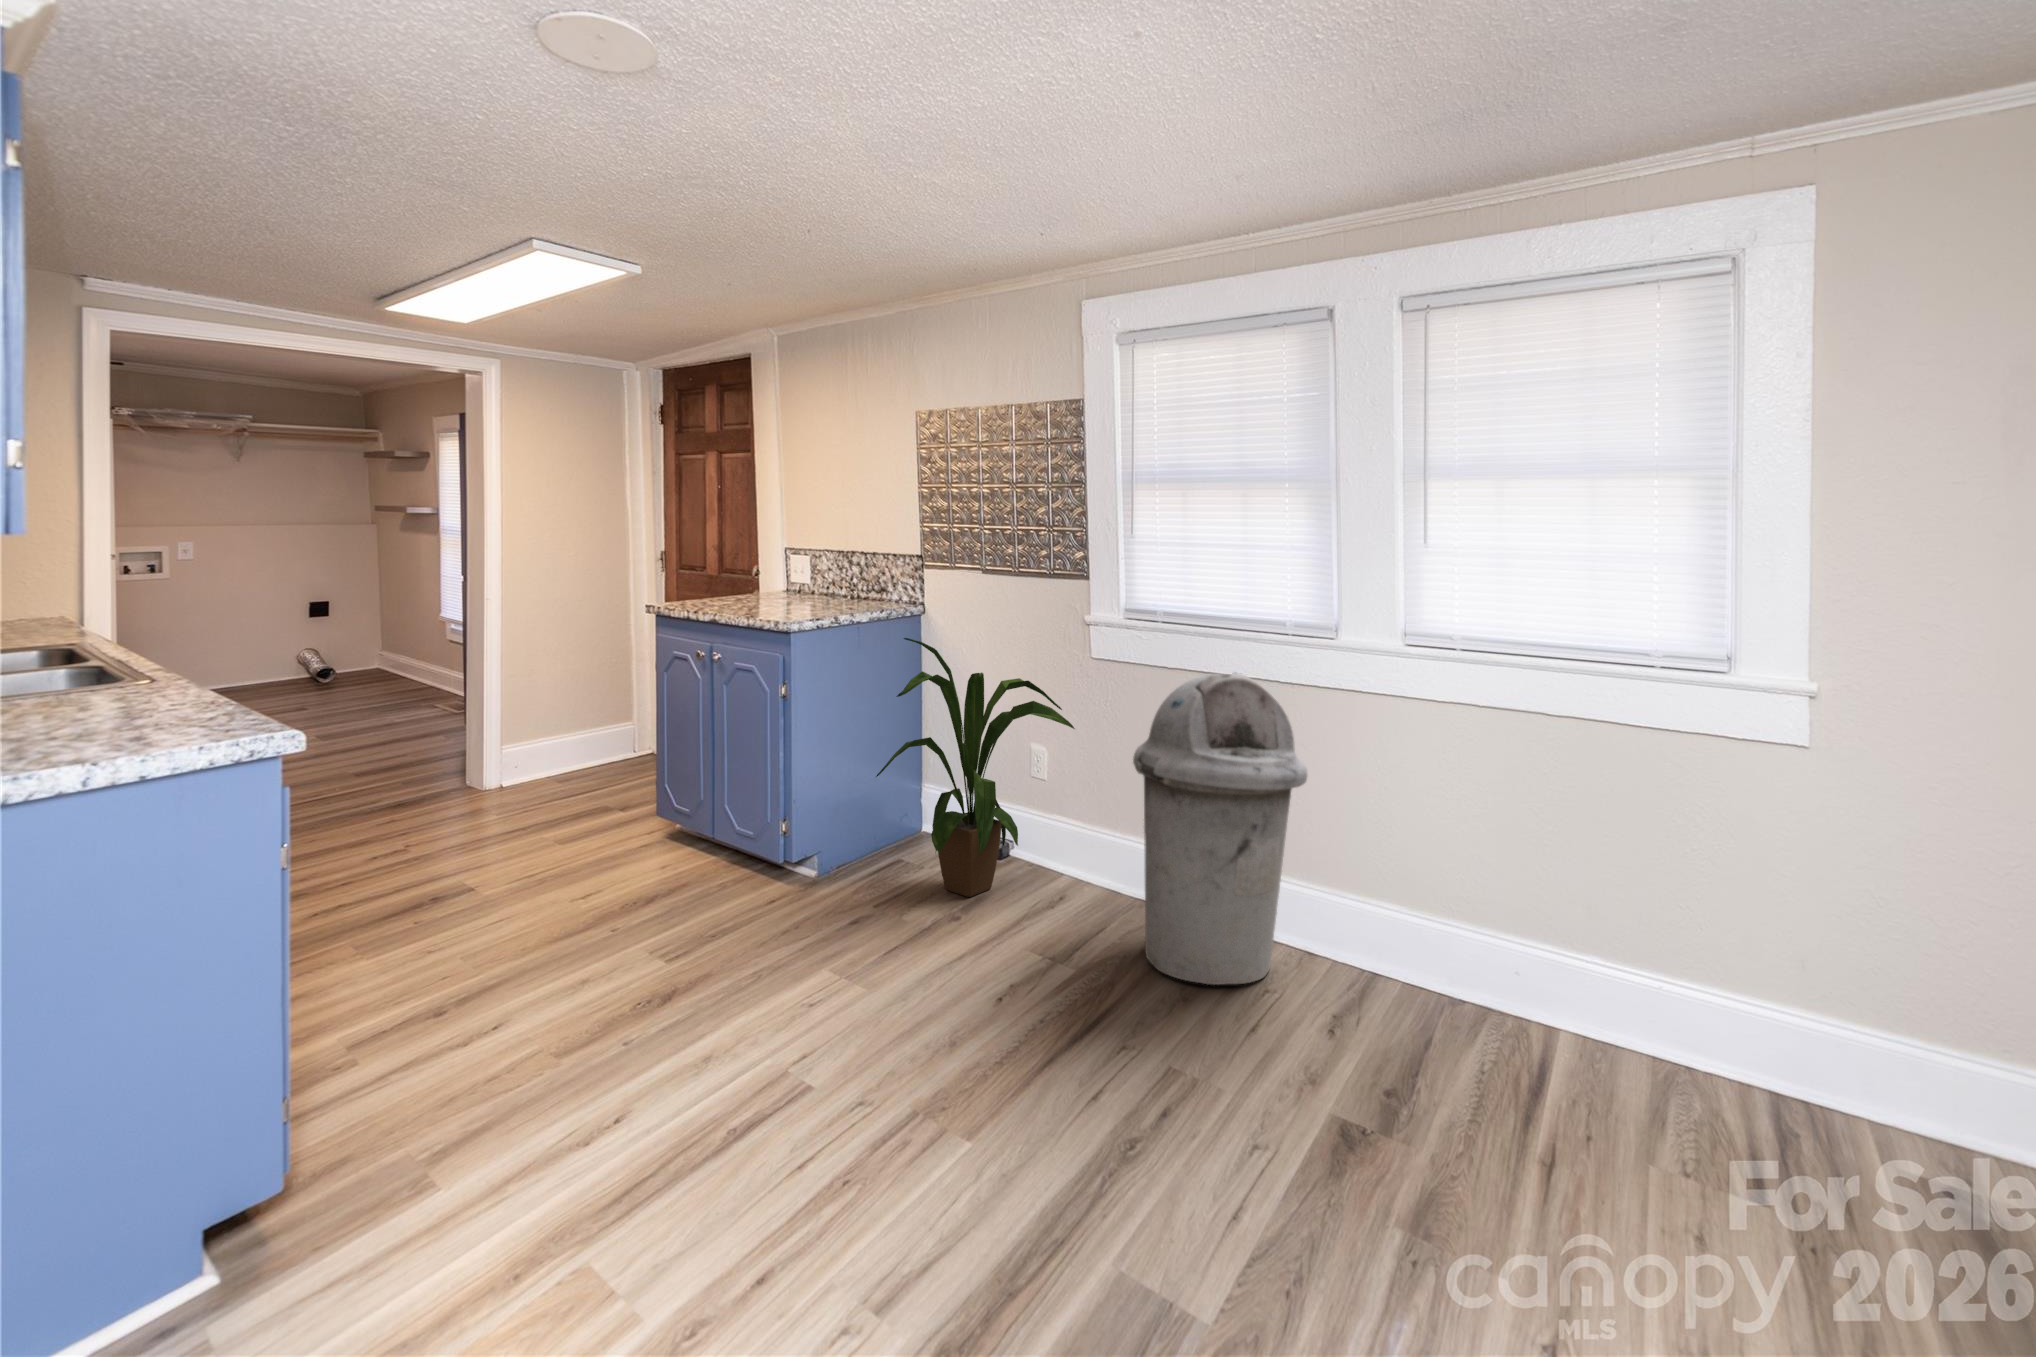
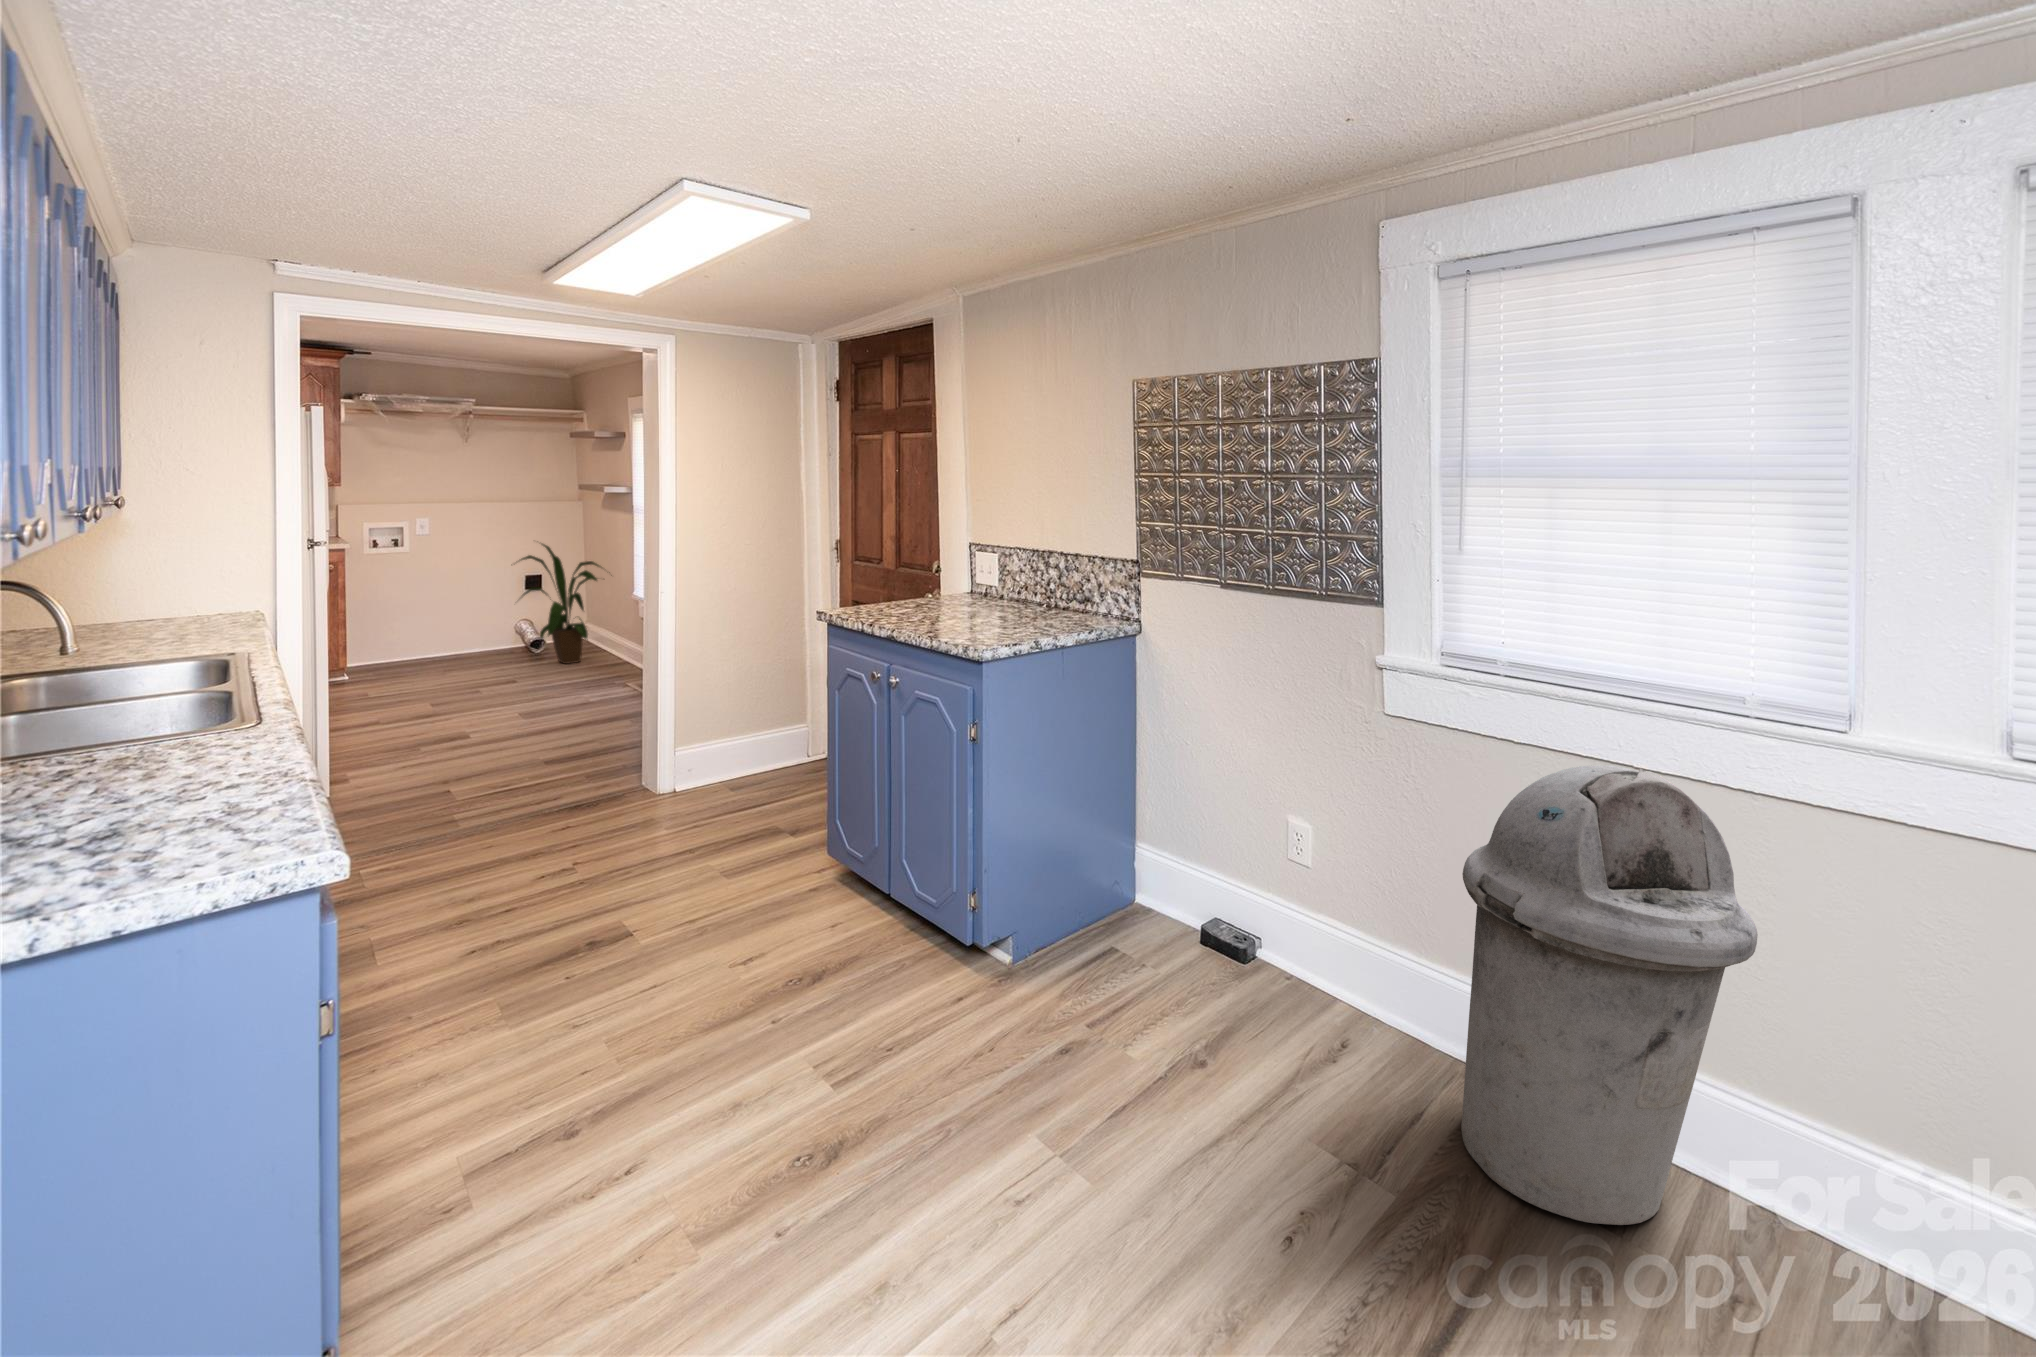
house plant: present [876,638,1075,897] -> present [520,544,601,664]

